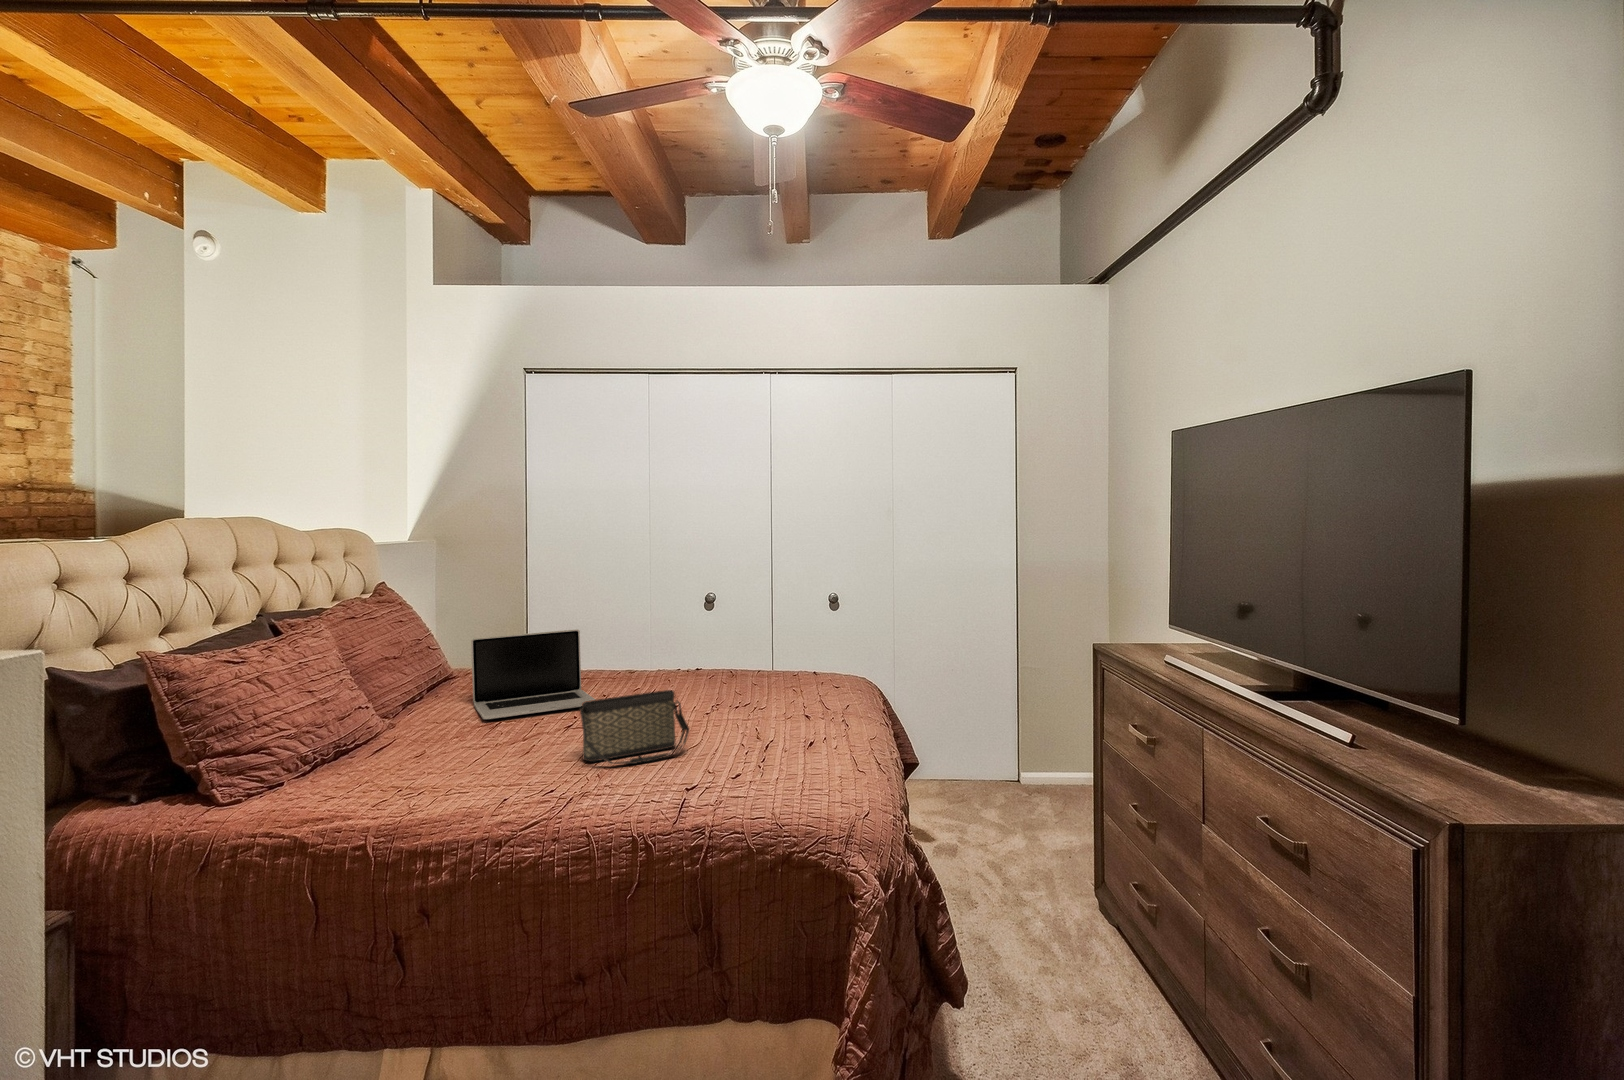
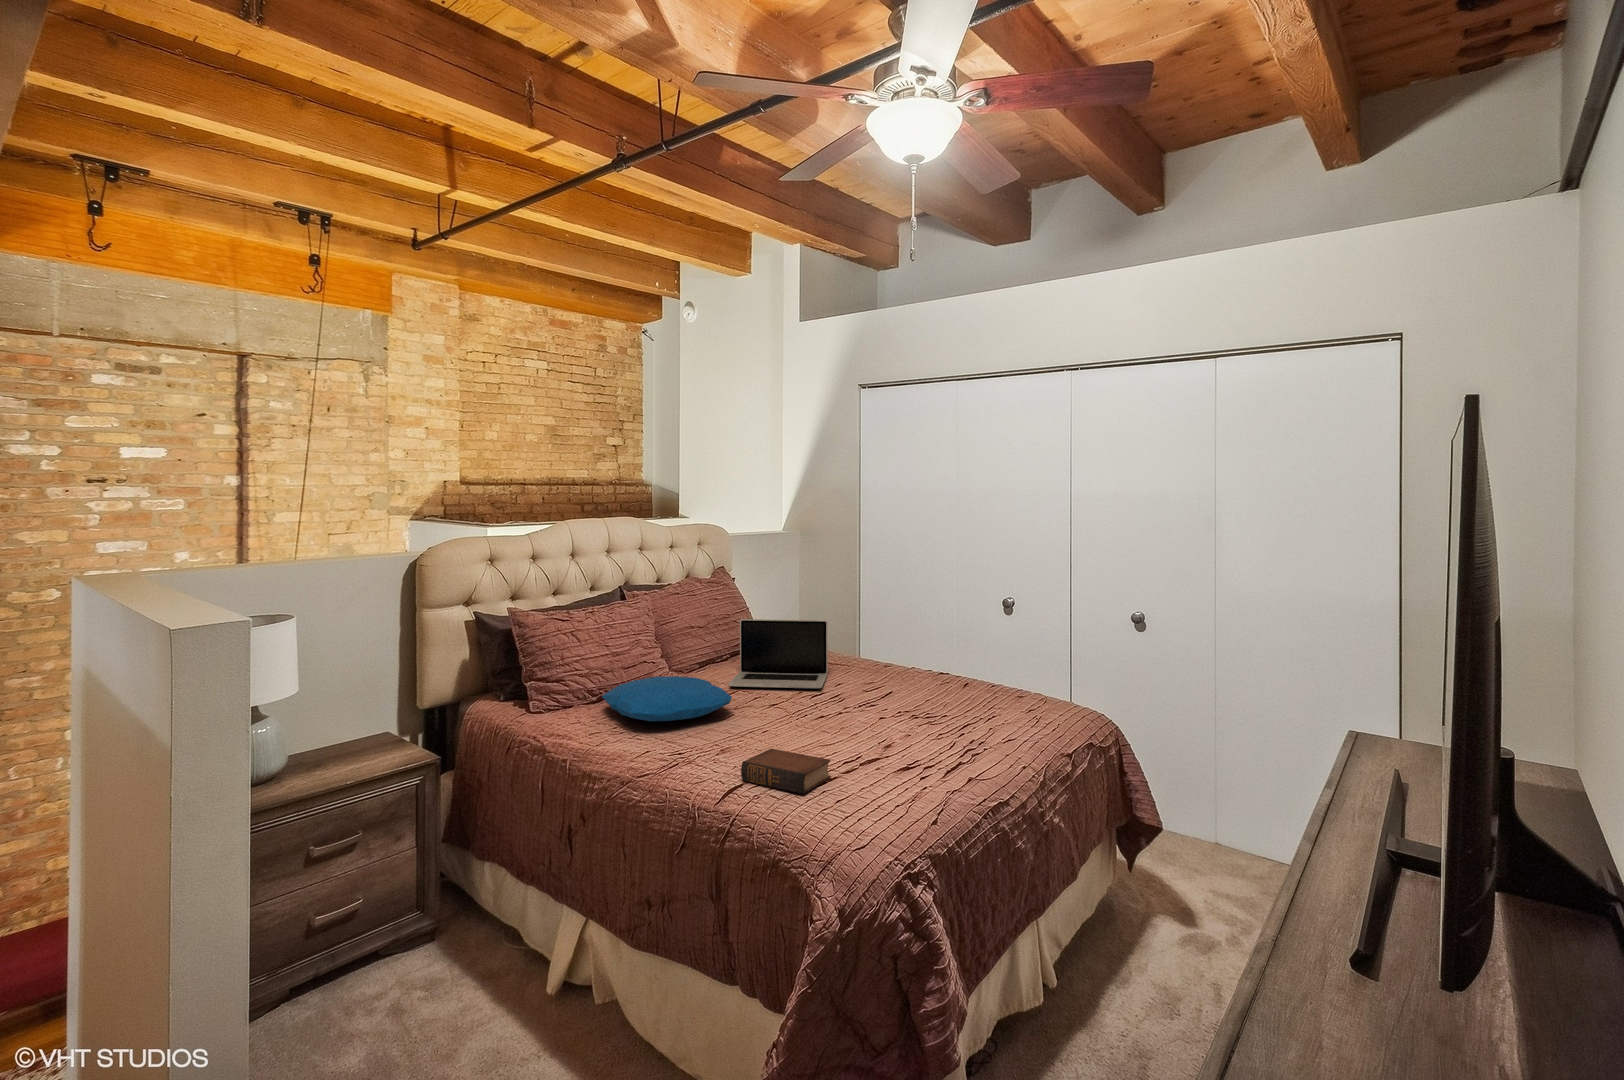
handbag: present [580,690,689,764] -> none [748,682,839,743]
pillow: none [342,713,533,776] -> present [602,676,732,721]
book: none [645,765,731,810] -> present [741,749,830,794]

